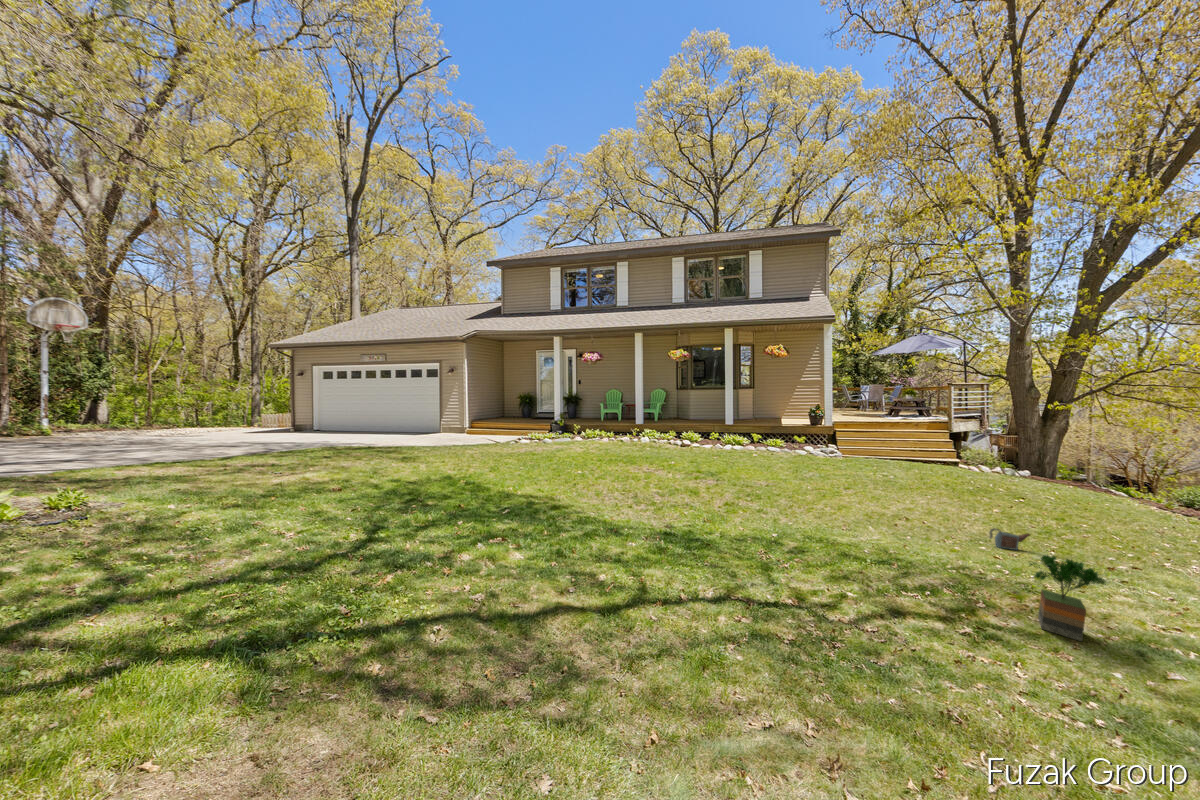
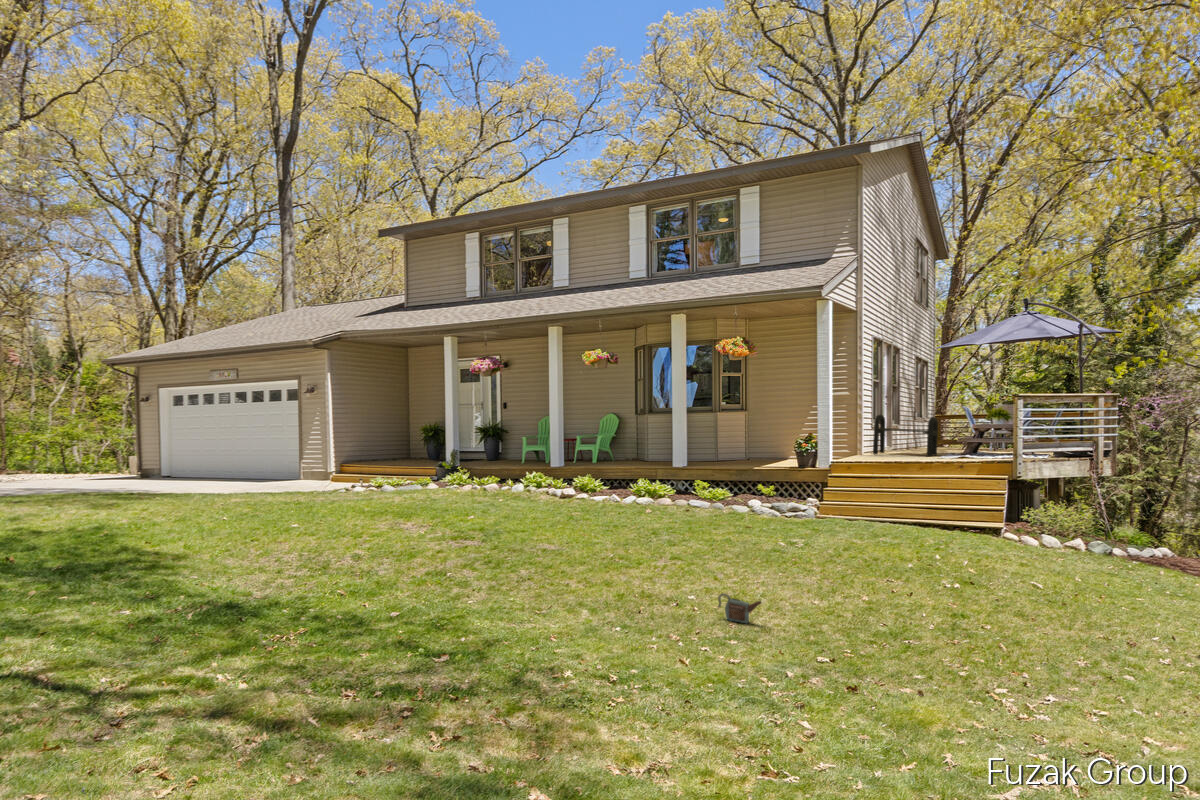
bench: none [816,392,858,418] -> present [873,415,938,457]
potted tree: present [1030,555,1106,641] -> none [521,590,583,681]

